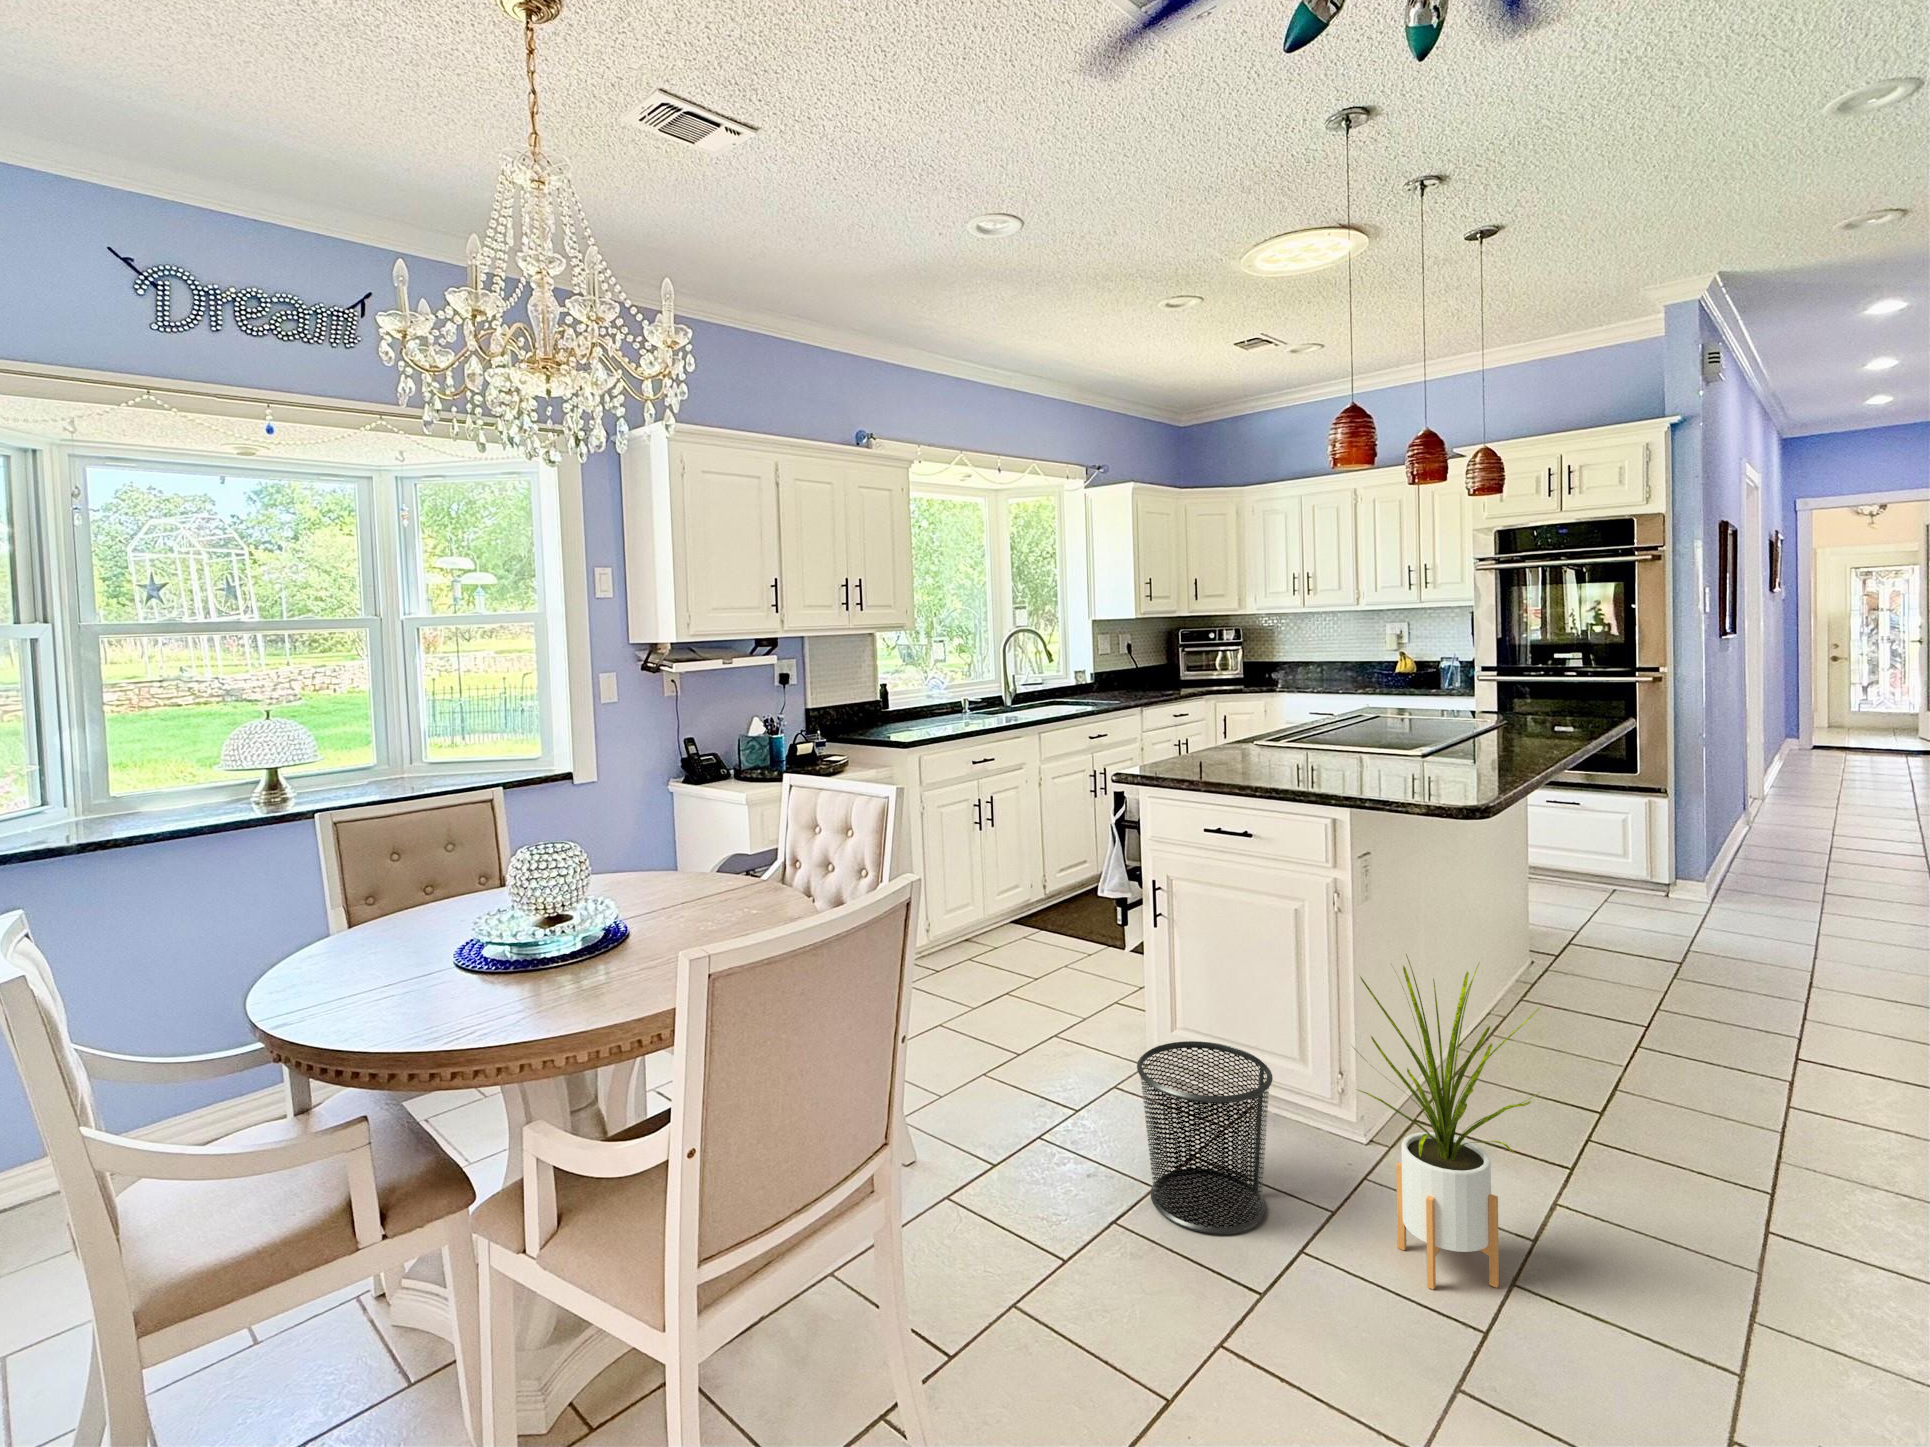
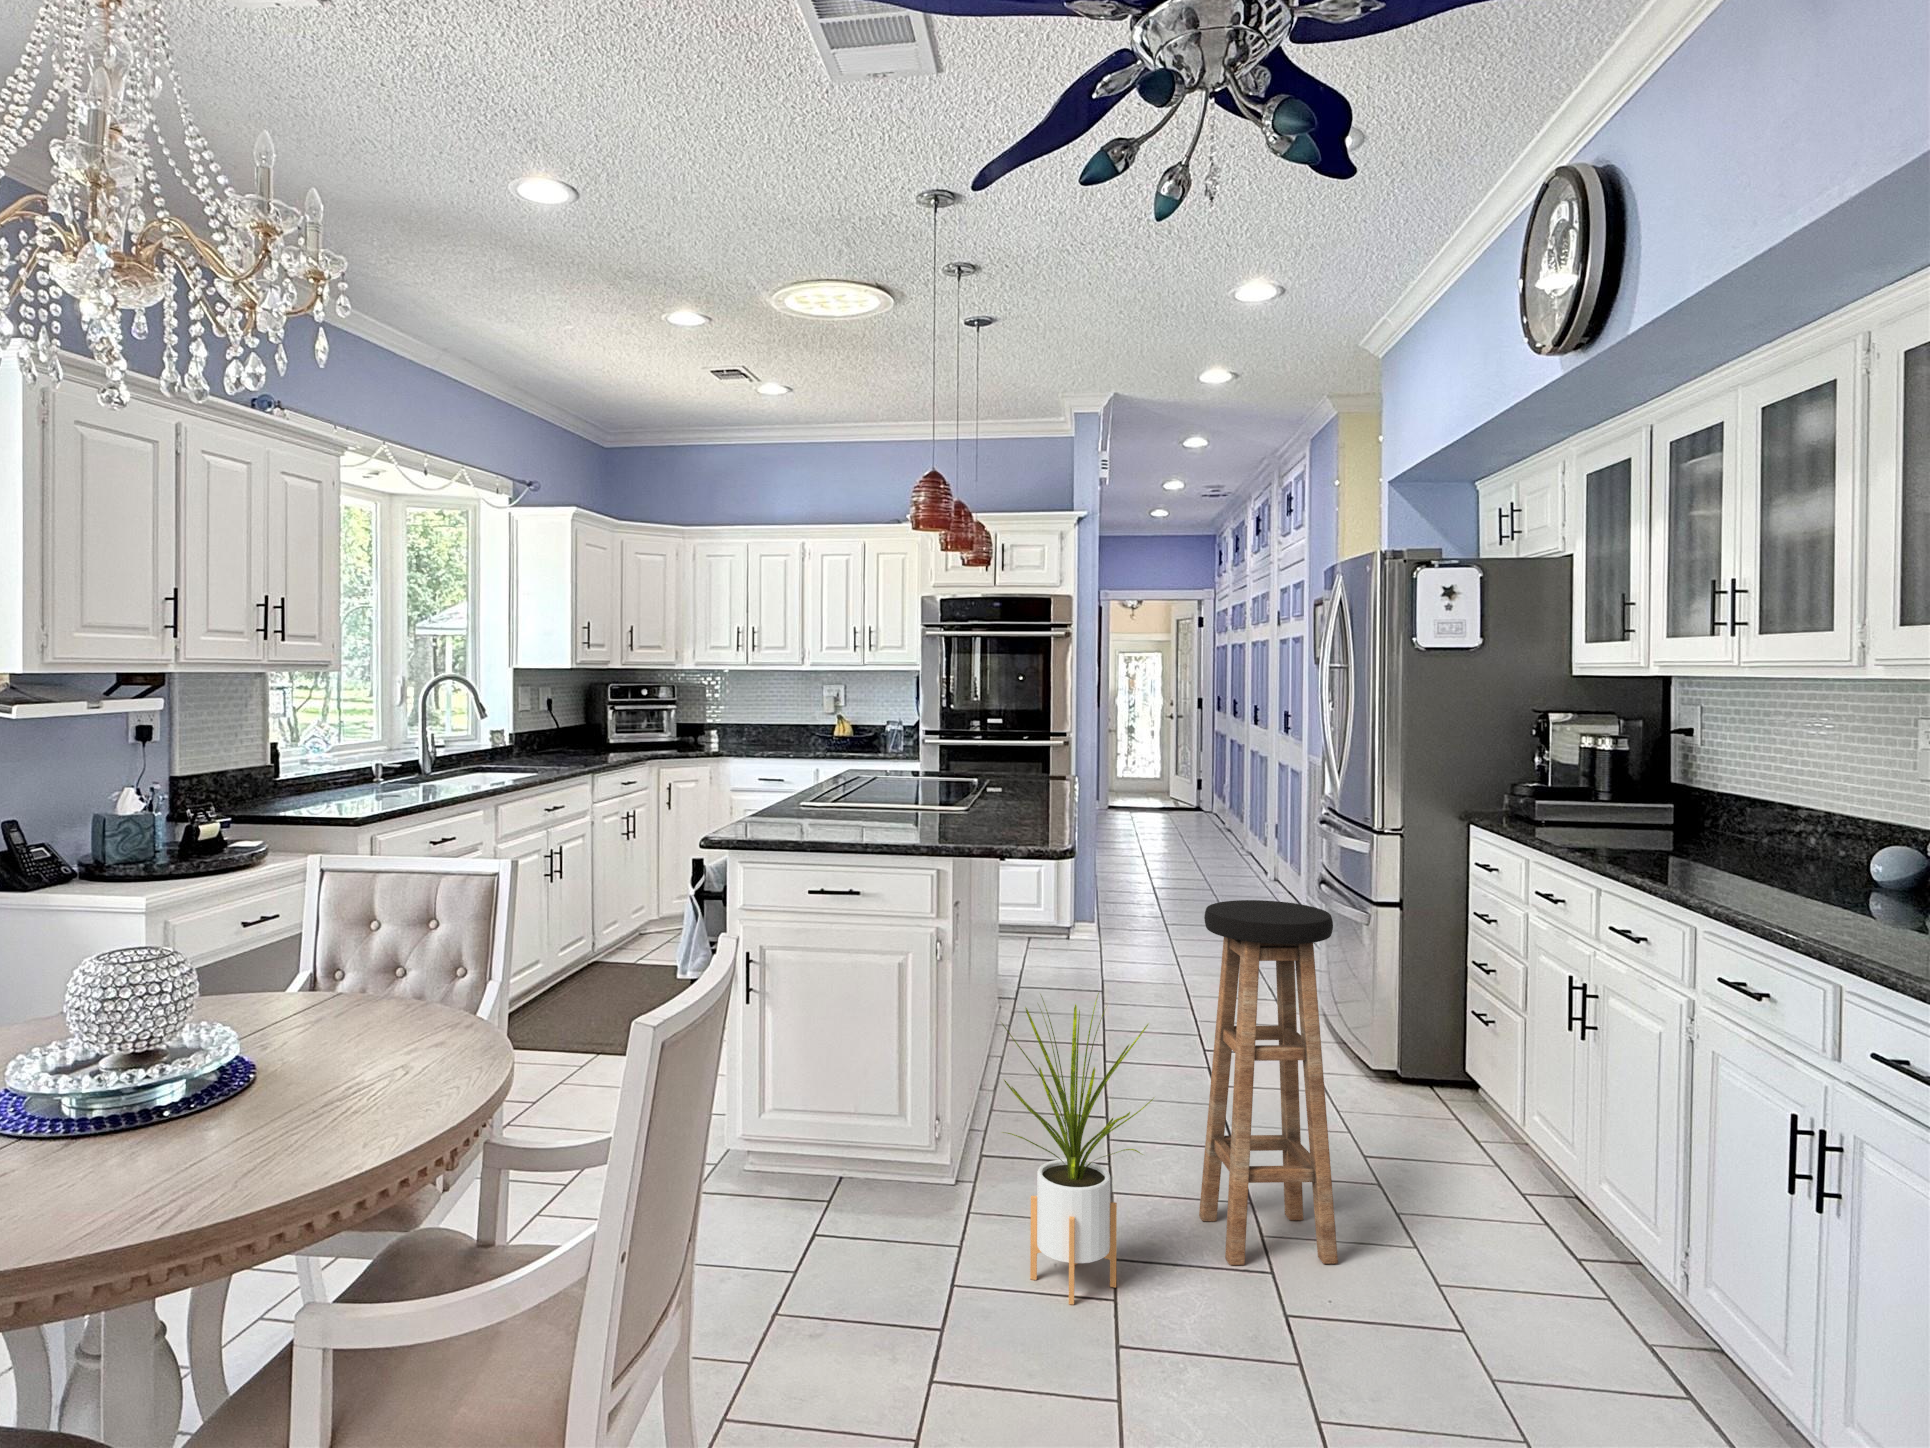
bar stool: none [1654,877,1857,1360] -> present [1199,900,1338,1265]
waste bin: present [1137,1041,1273,1234] -> none [785,1120,922,1319]

